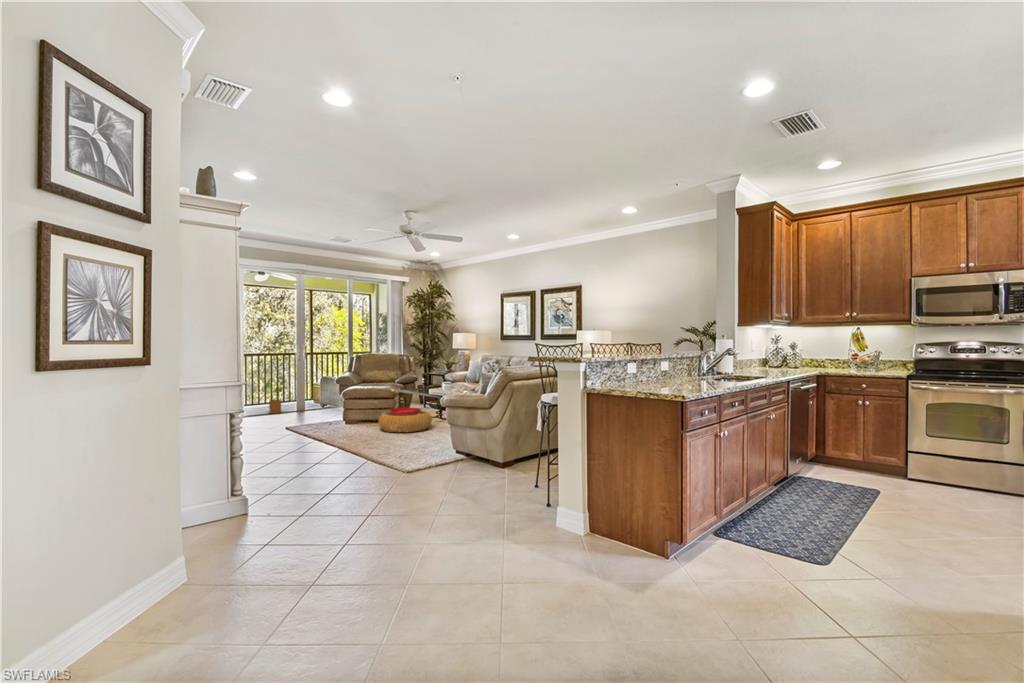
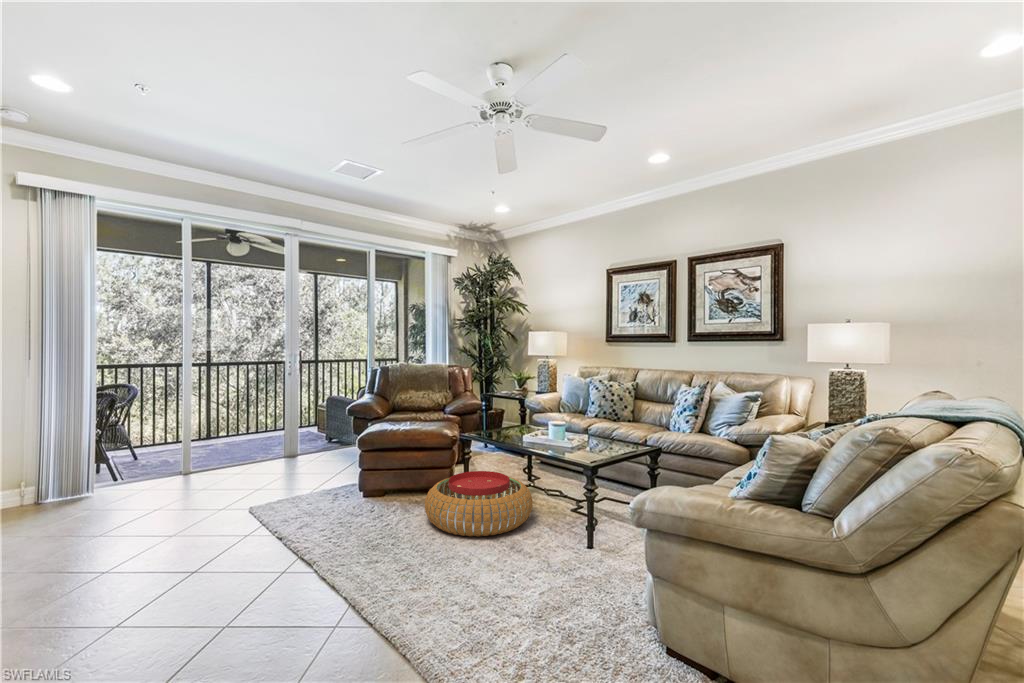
house plant: present [264,376,285,414] -> none [223,400,264,465]

